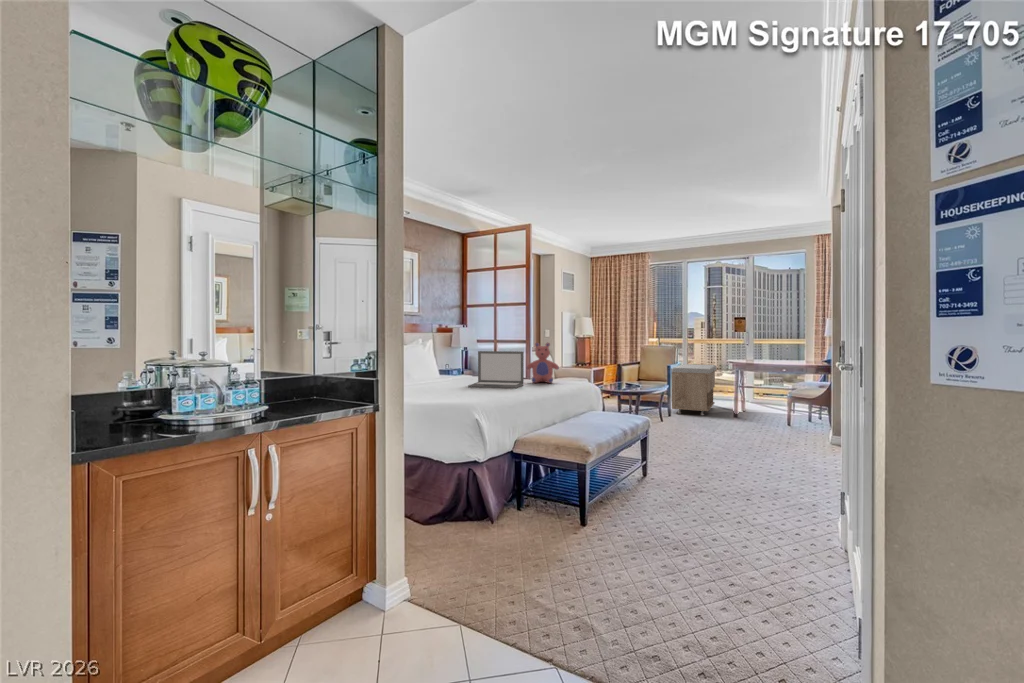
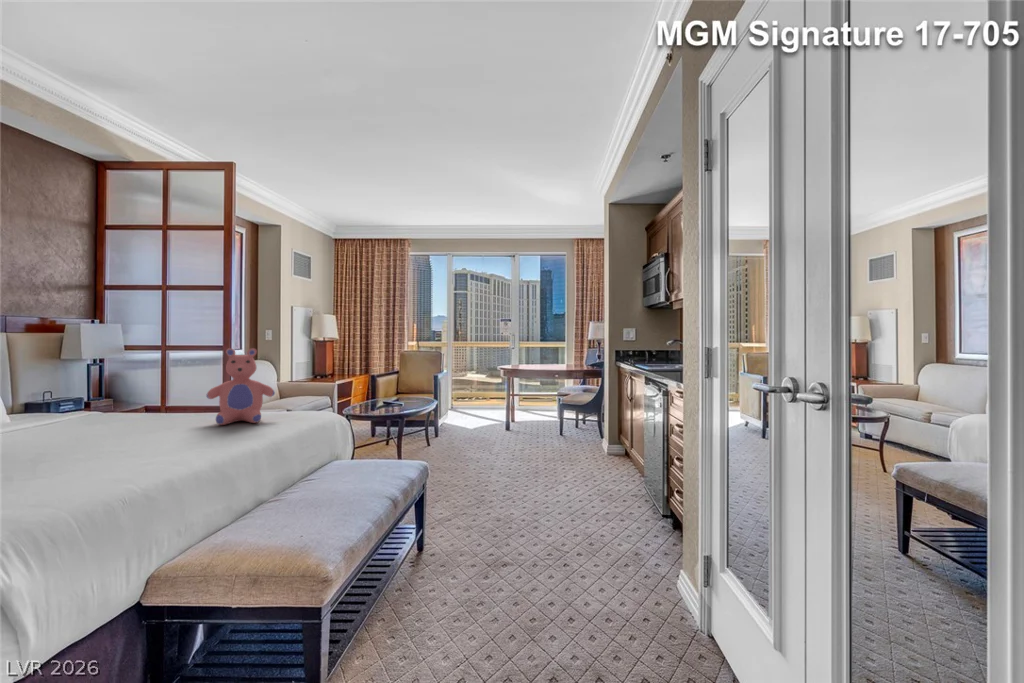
laptop: present [468,351,524,388] -> none [32,367,193,454]
storage bench: present [672,364,717,415] -> none [441,373,488,435]

